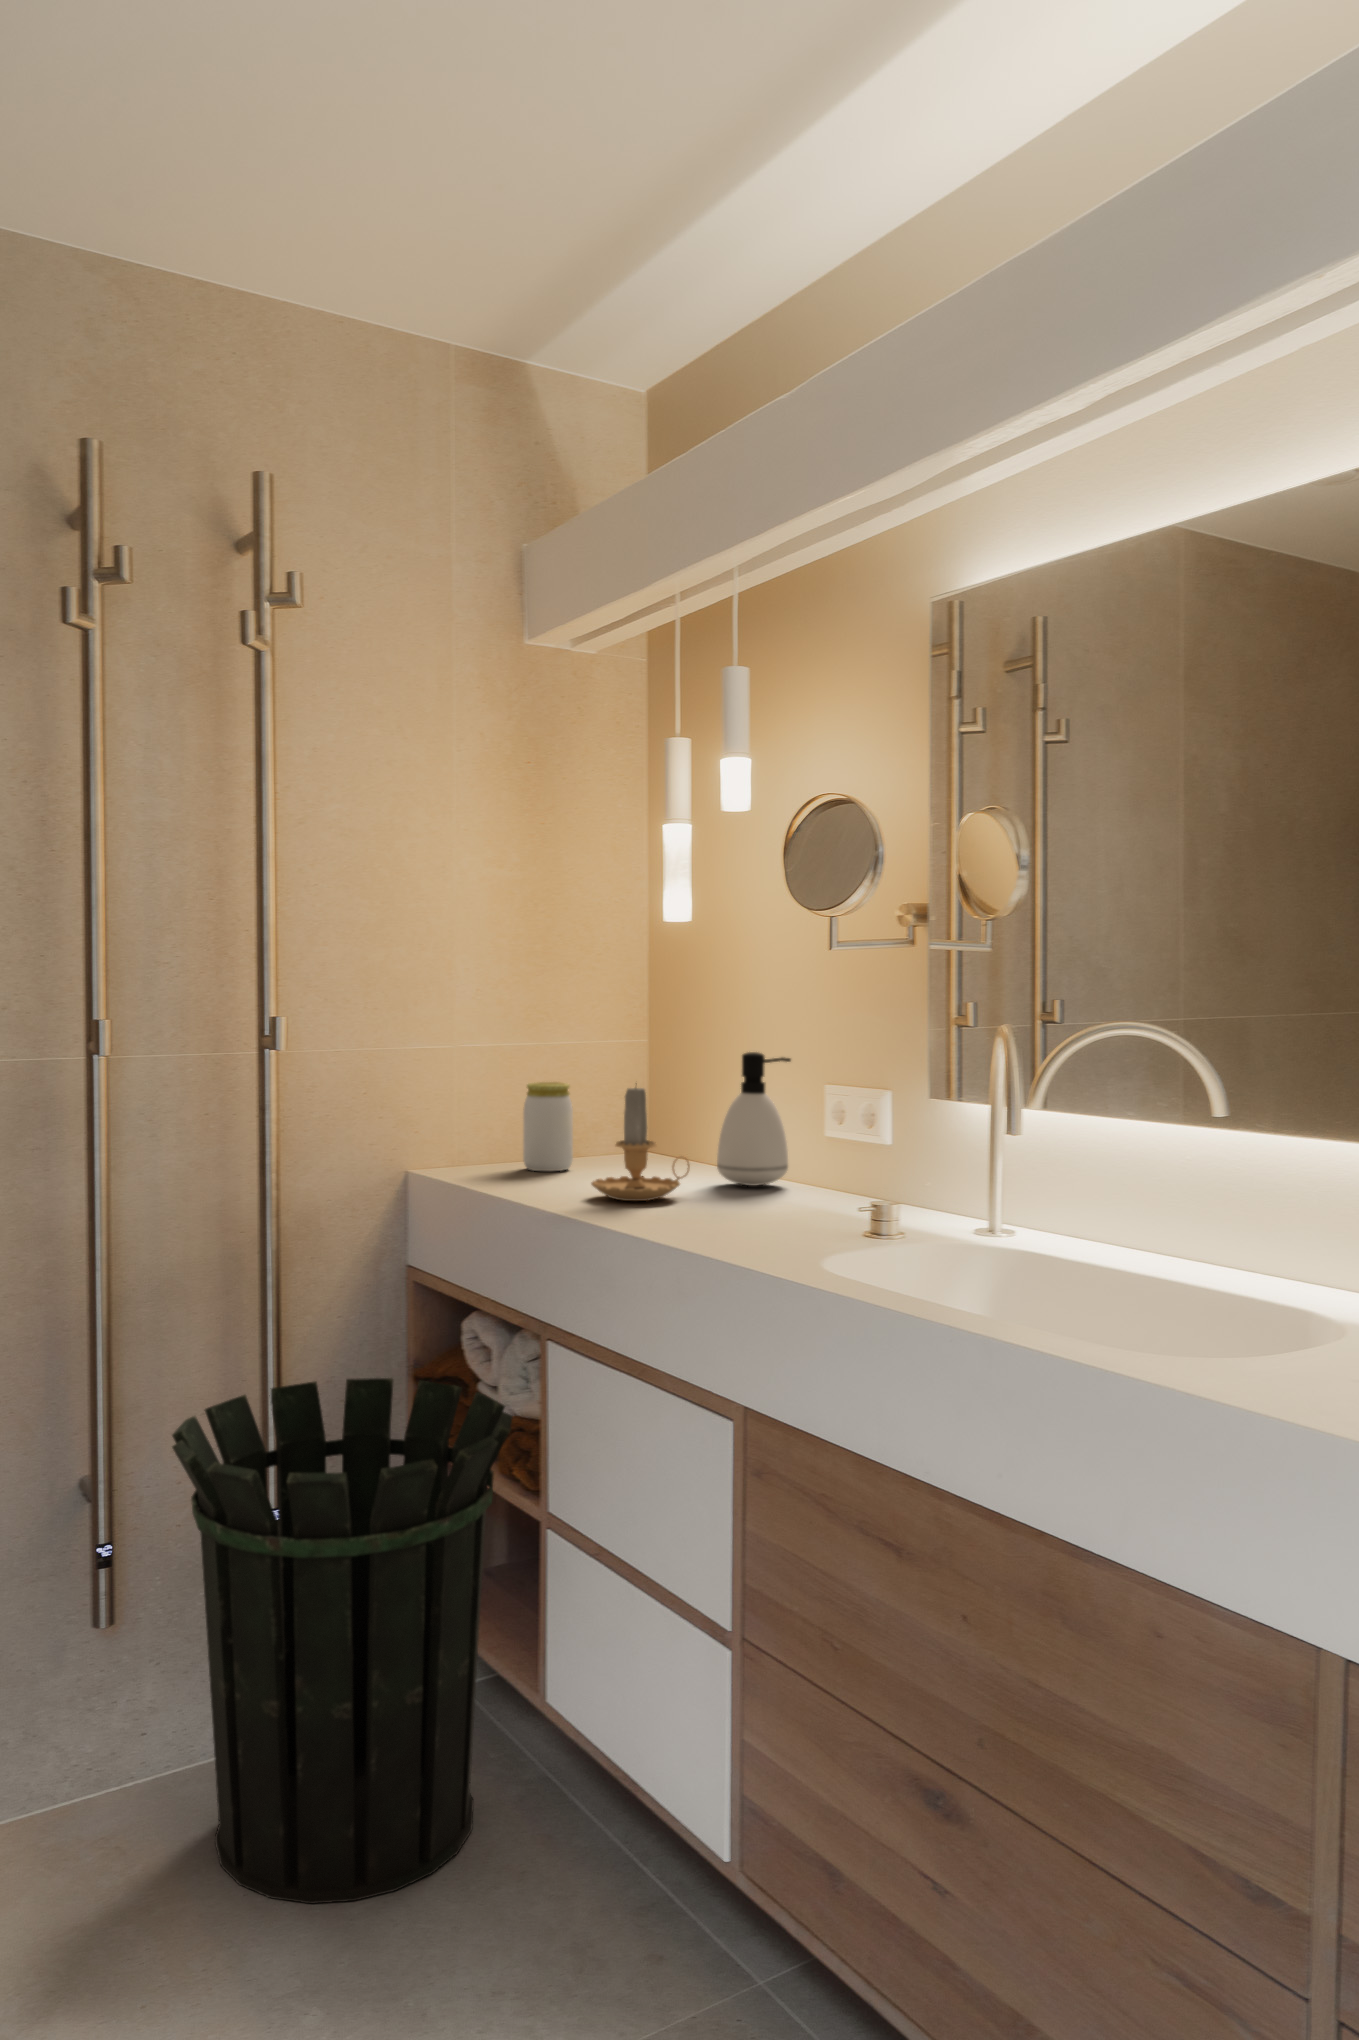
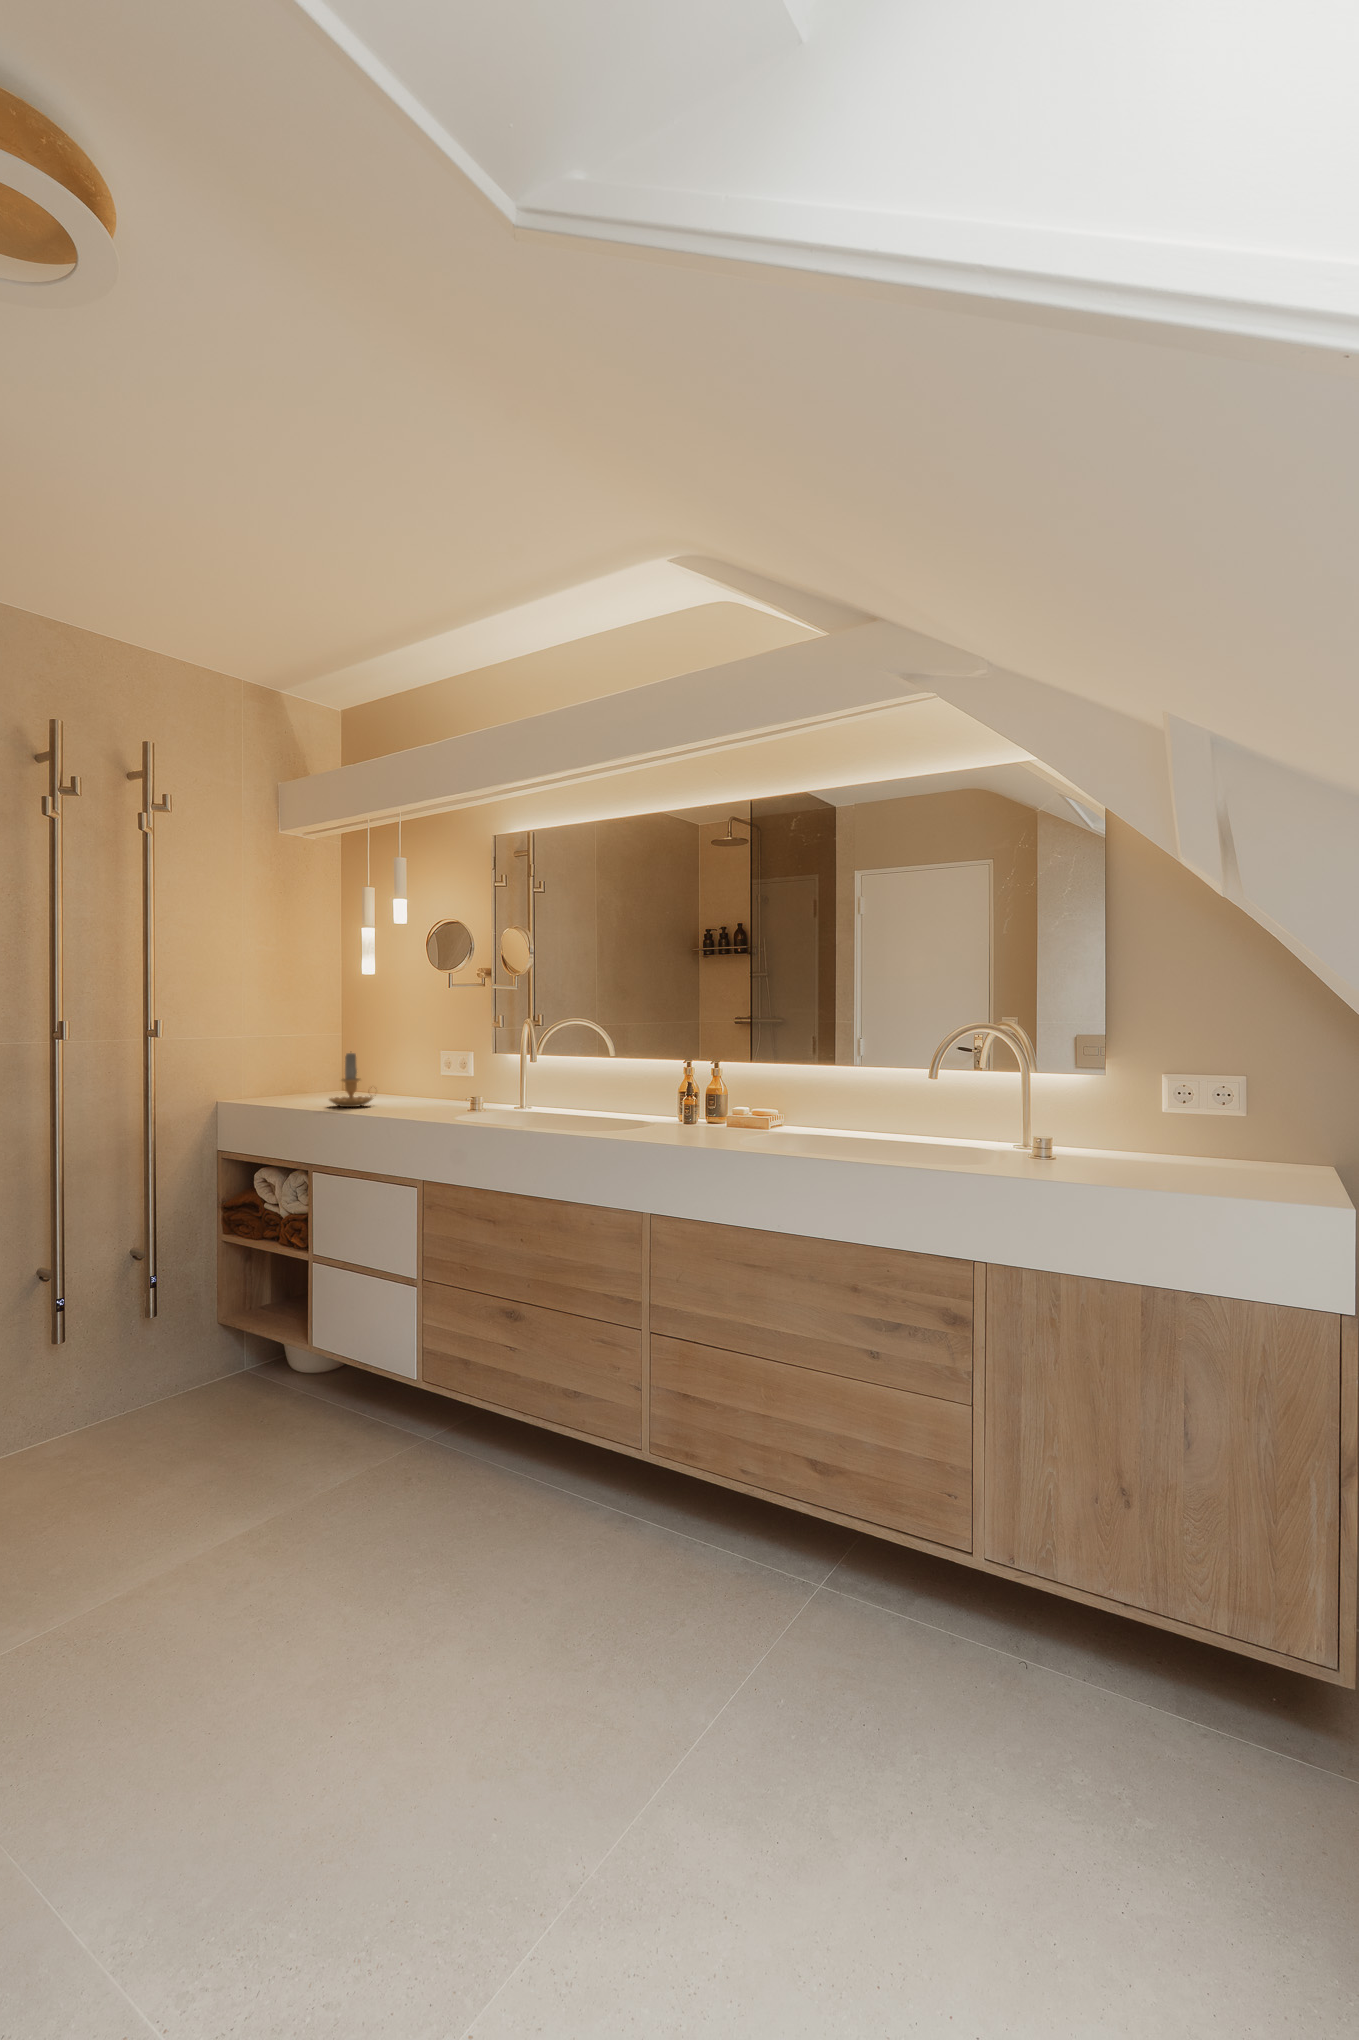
soap dispenser: present [717,1052,791,1186] -> none [389,1037,425,1101]
jar: present [523,1082,573,1171] -> none [284,1055,311,1099]
waste bin: present [172,1378,513,1904] -> none [107,1204,292,1453]

